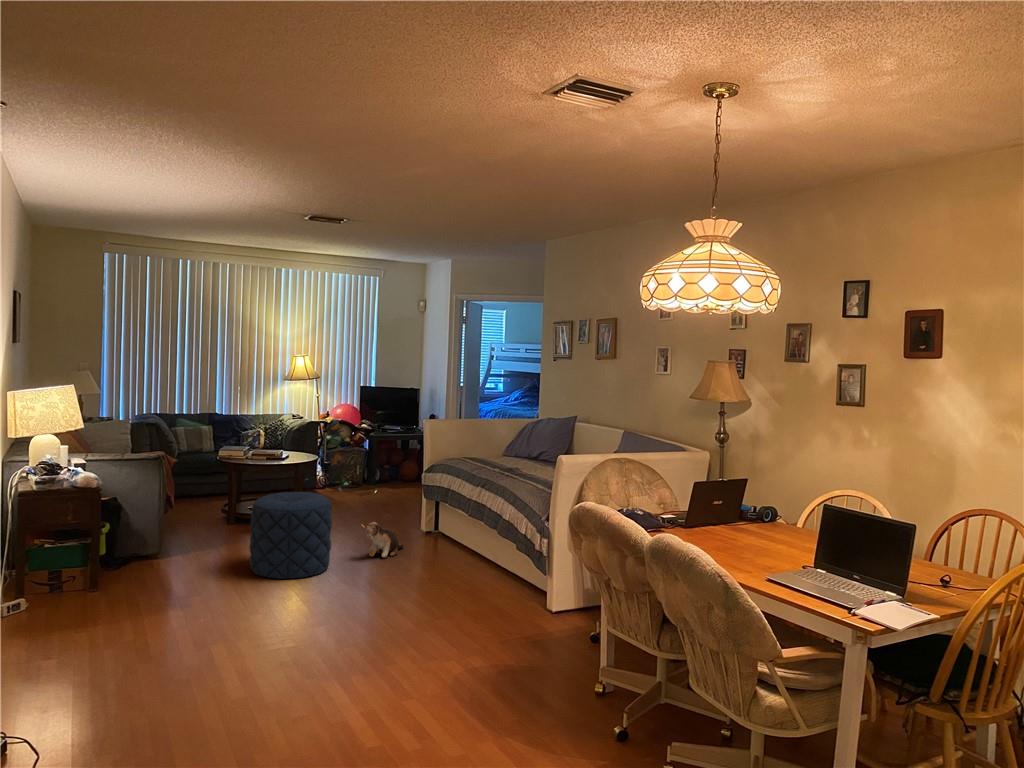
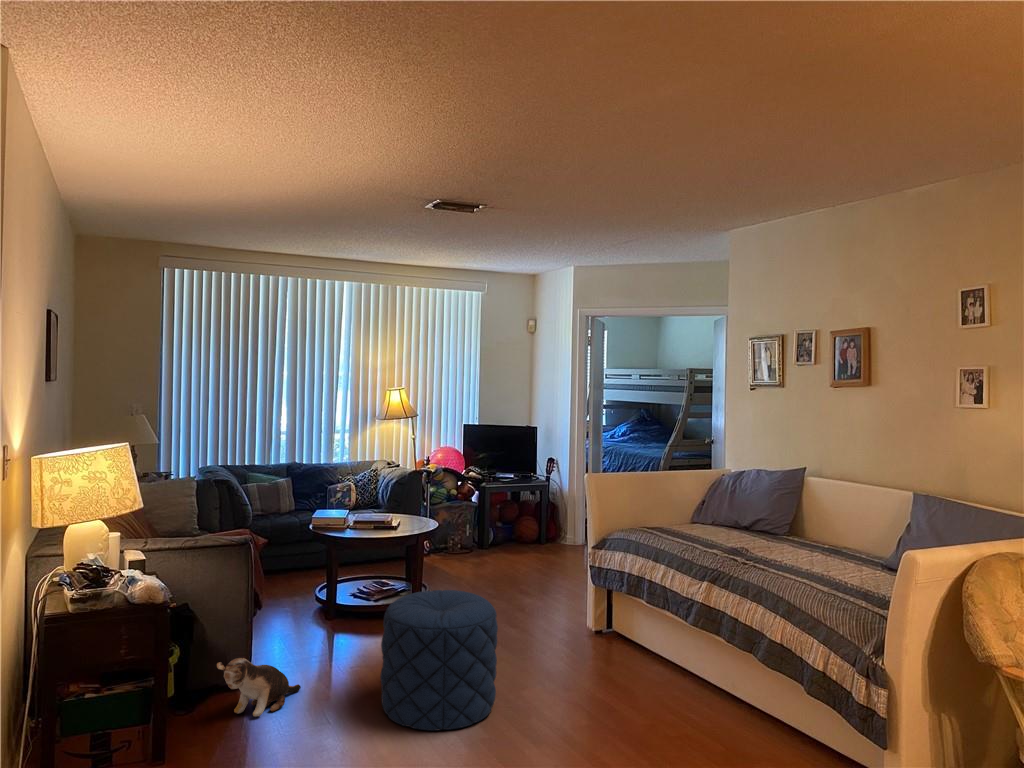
plush toy: present [362,522,403,557] -> present [217,658,301,716]

